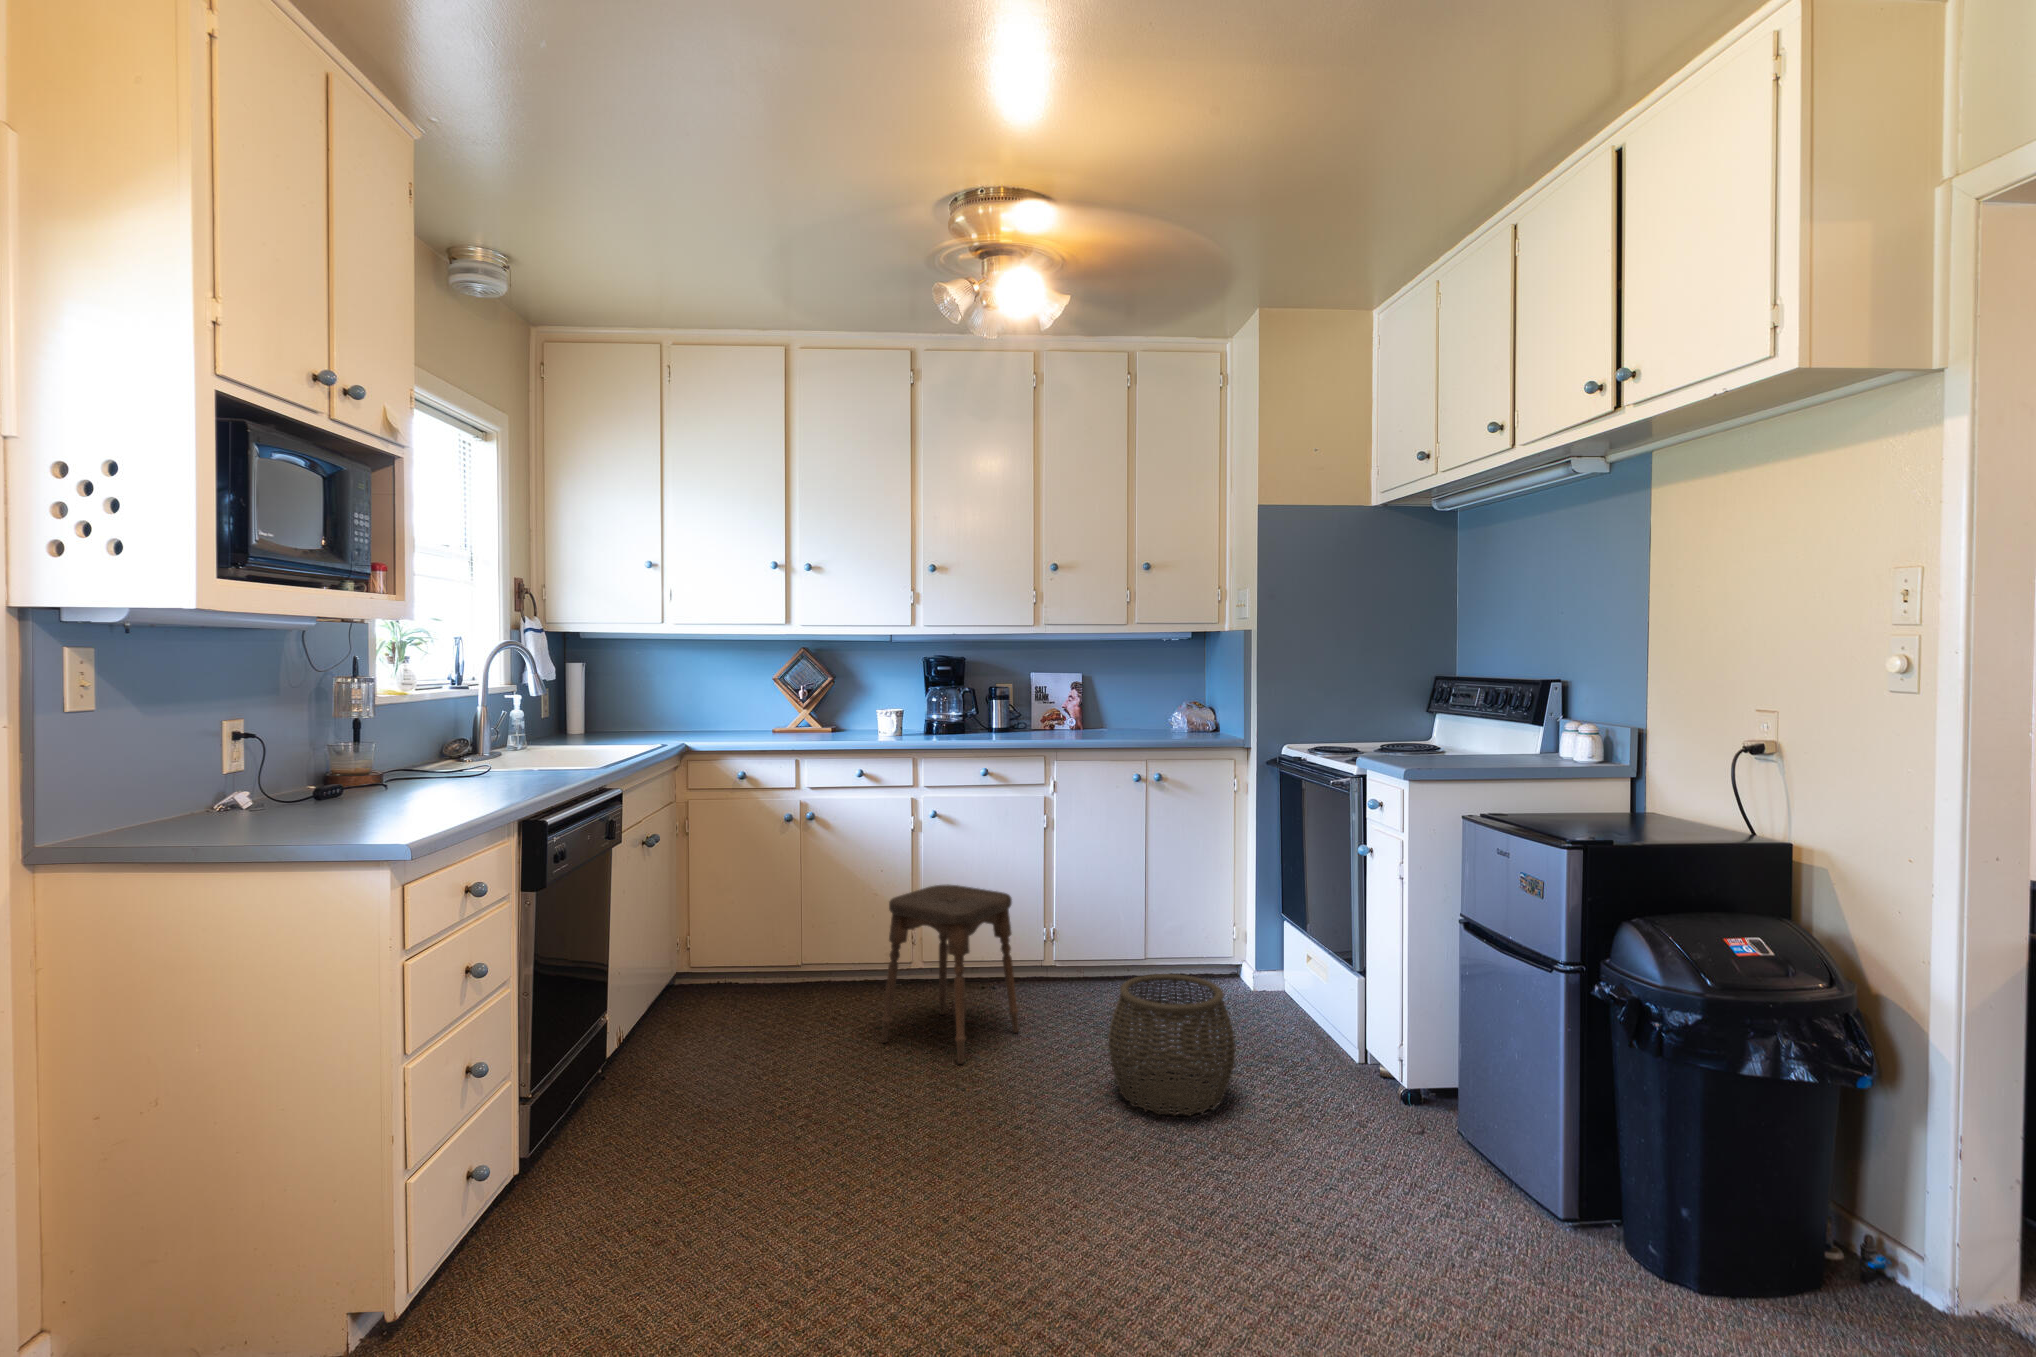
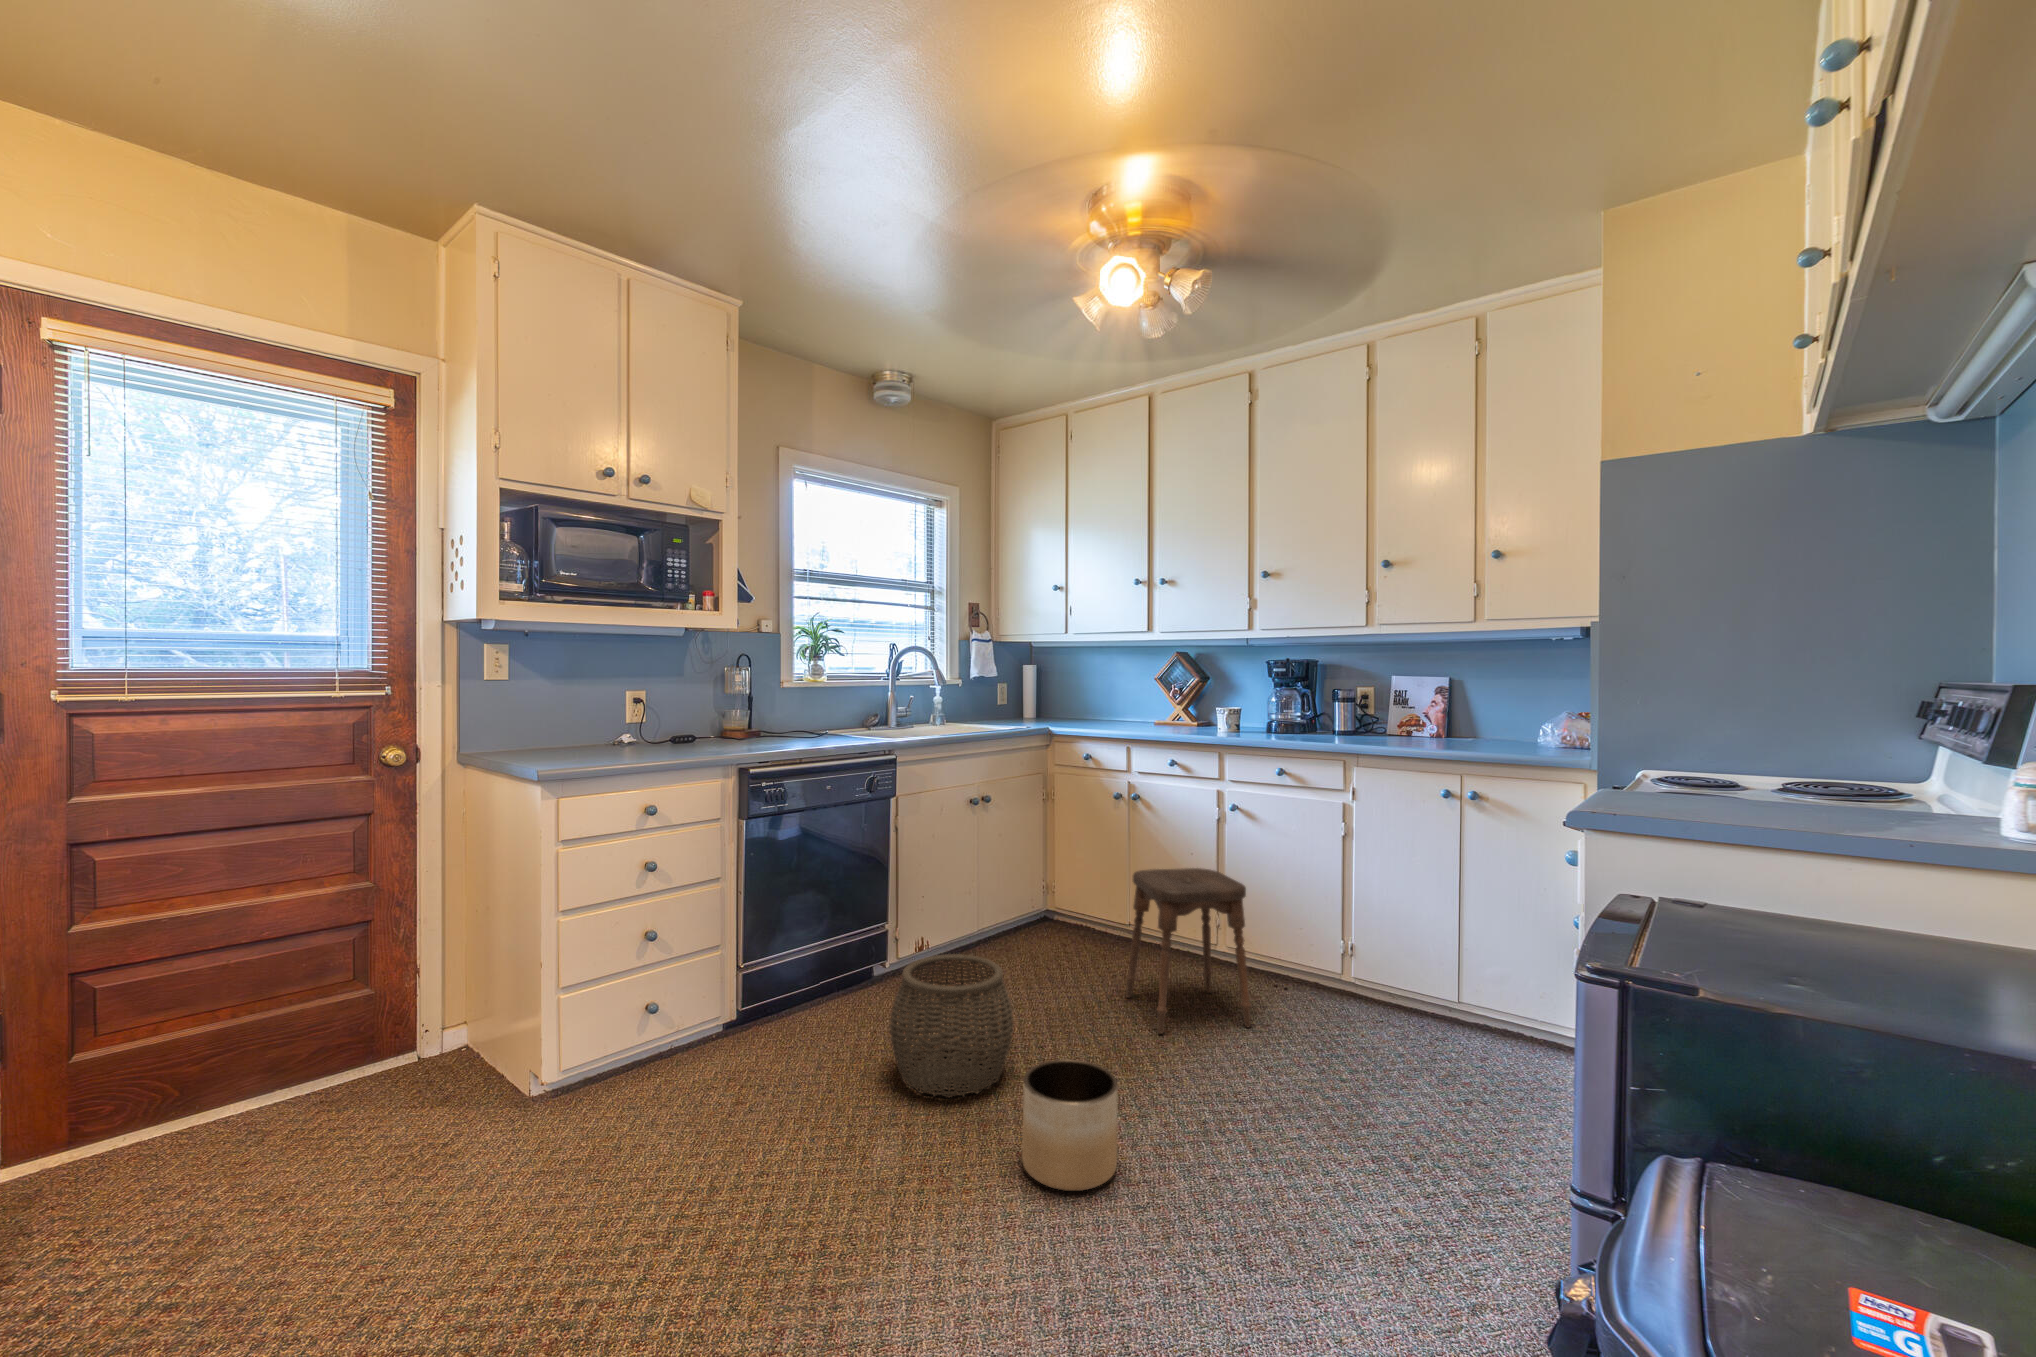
woven basket: present [1108,974,1236,1116] -> present [889,954,1013,1097]
planter: none [1012,1093,1110,1224] -> present [1022,1059,1118,1191]

